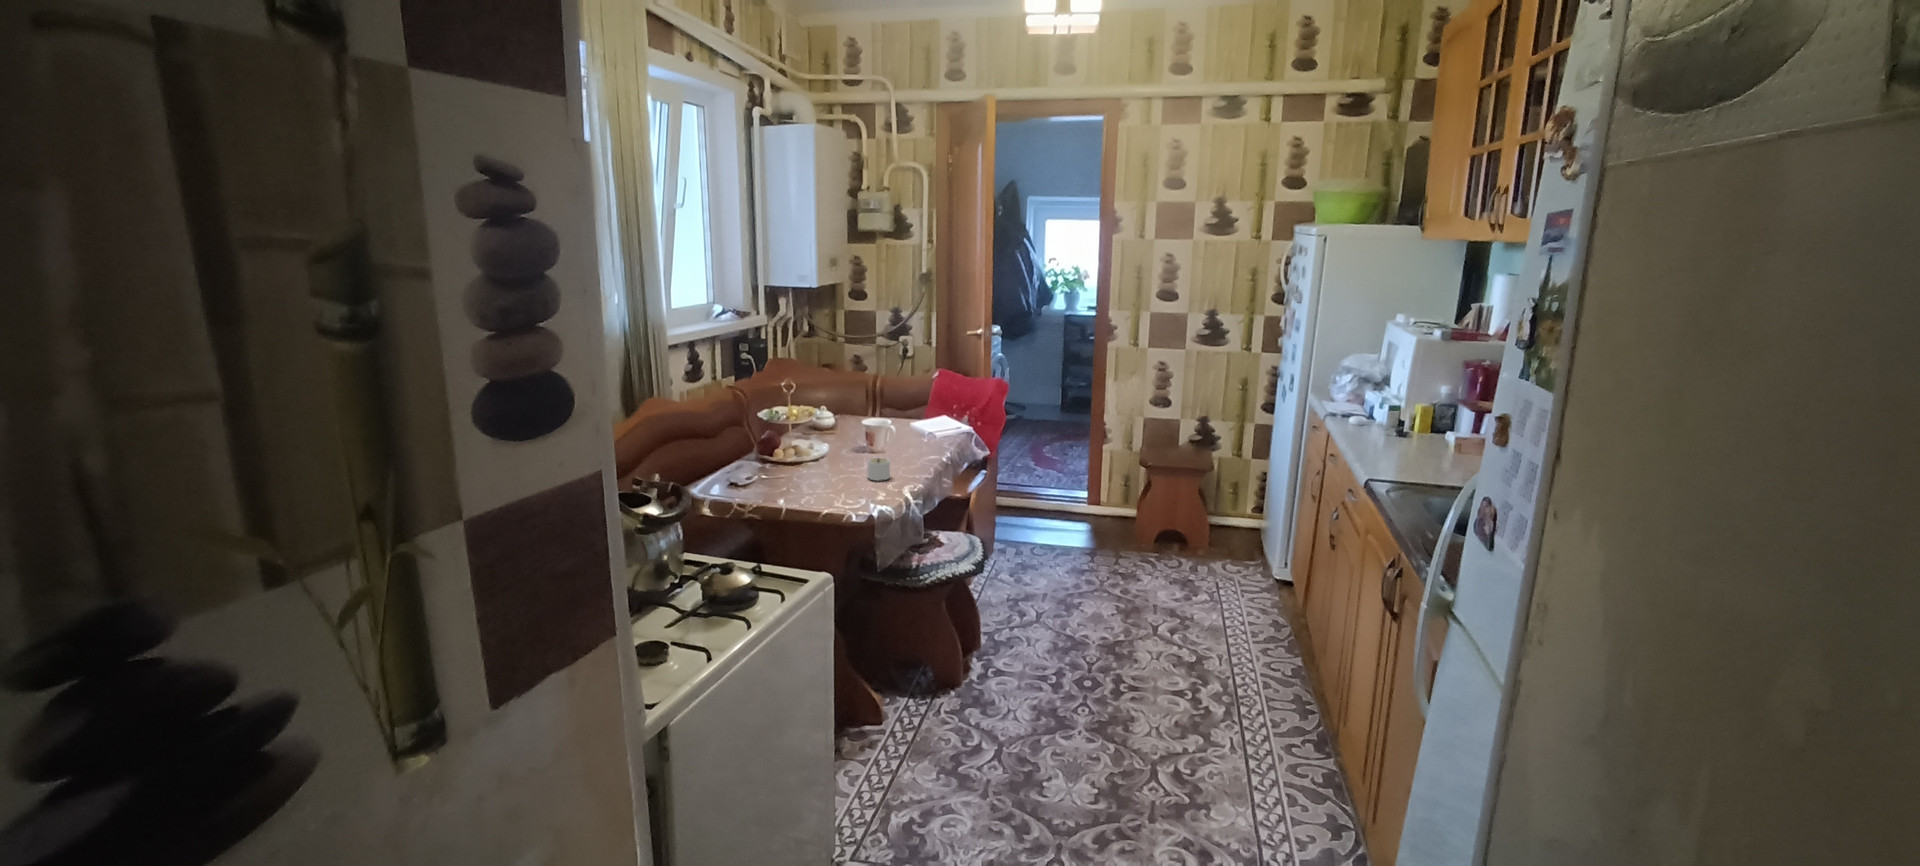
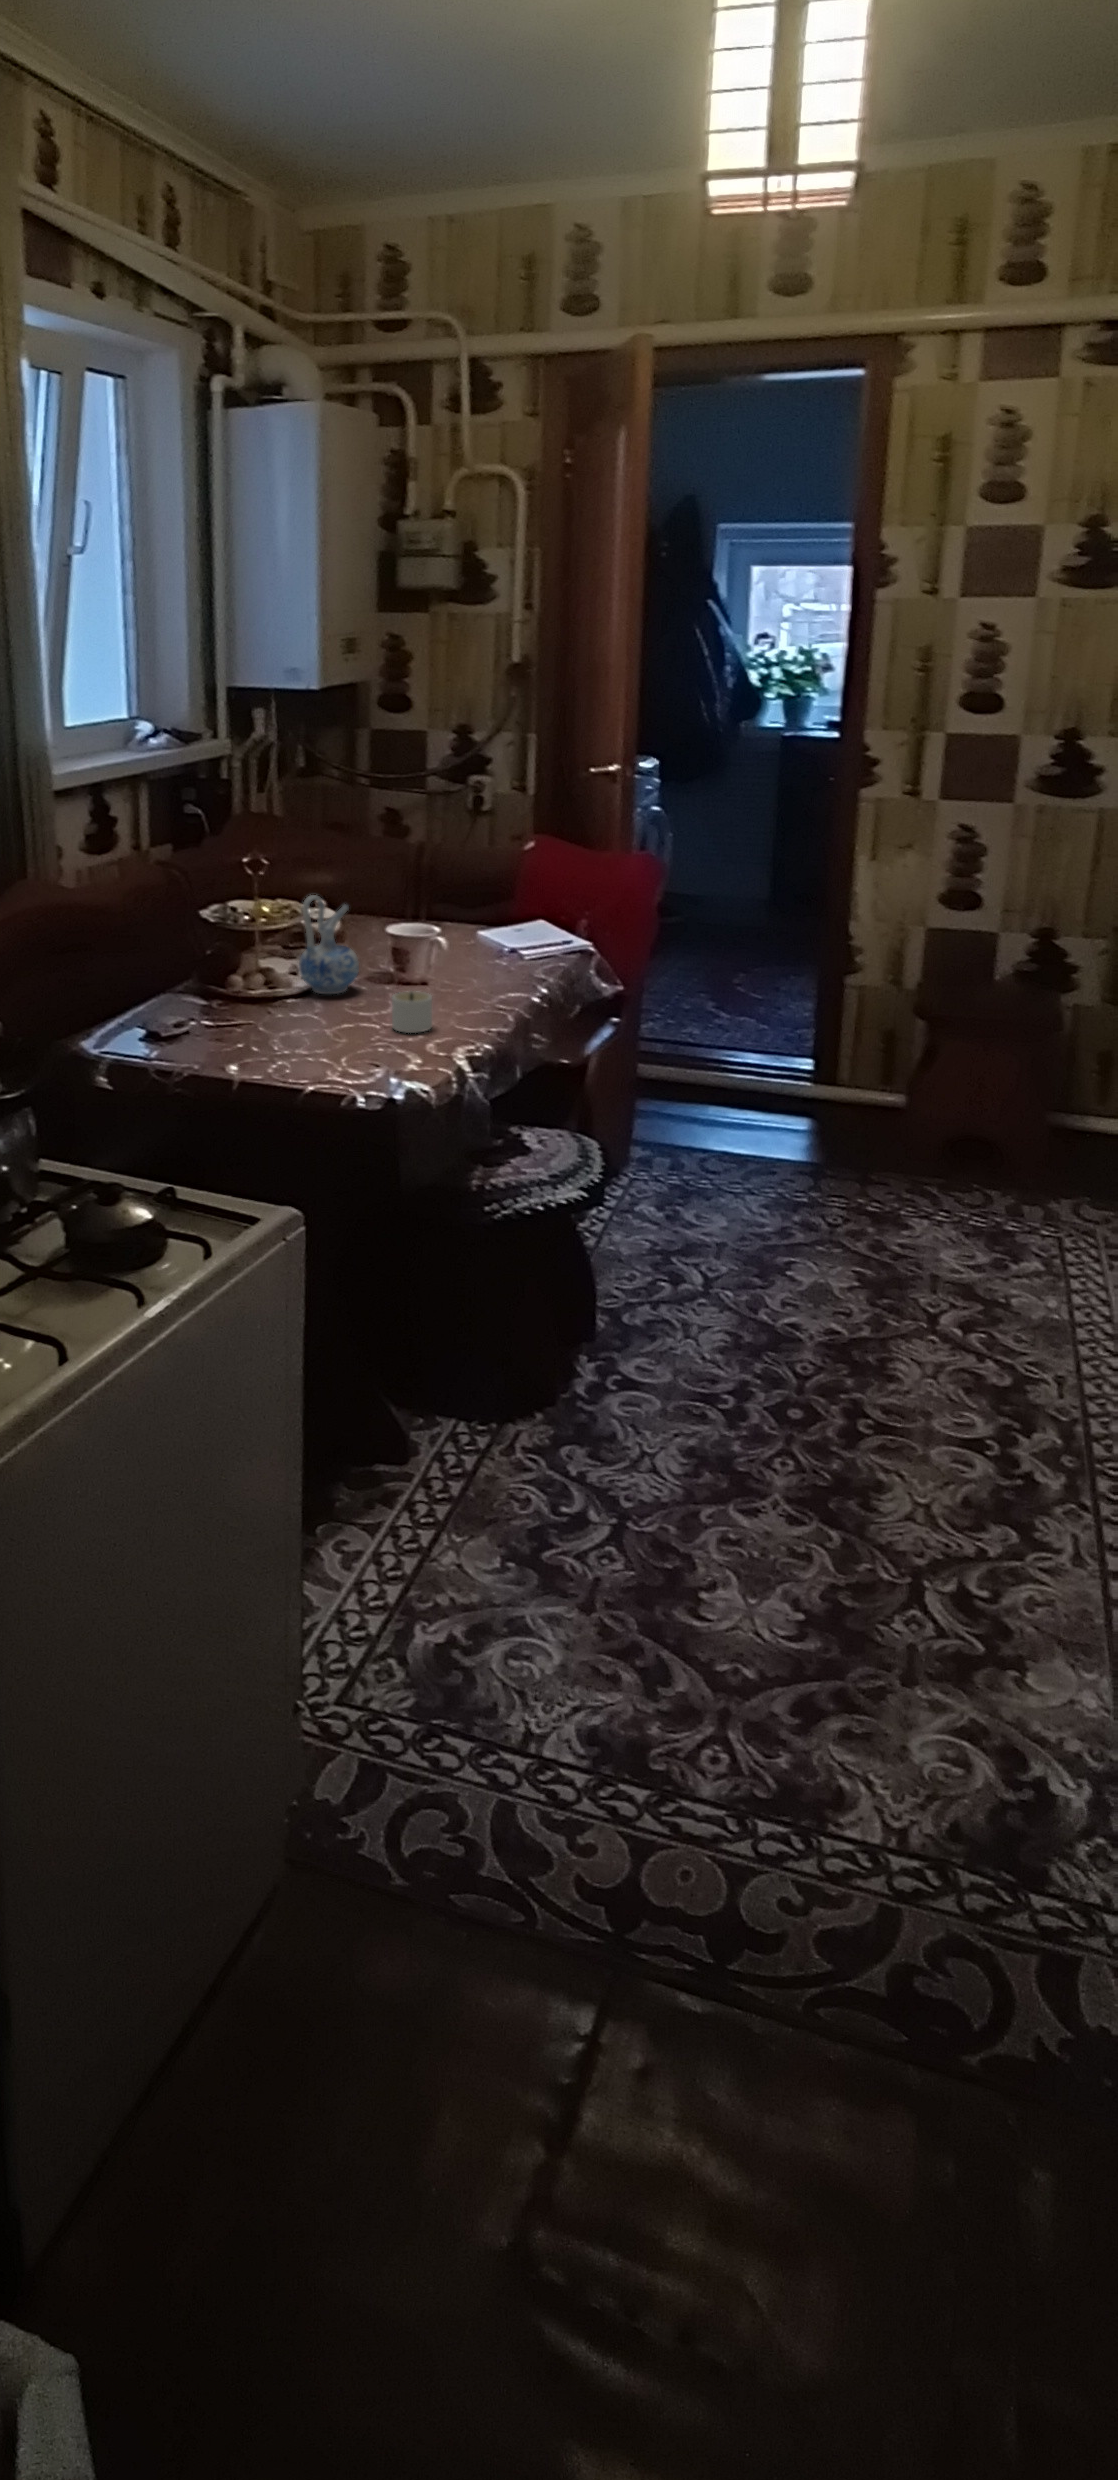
ceramic pitcher: none [812,404,846,460] -> present [299,895,359,994]

